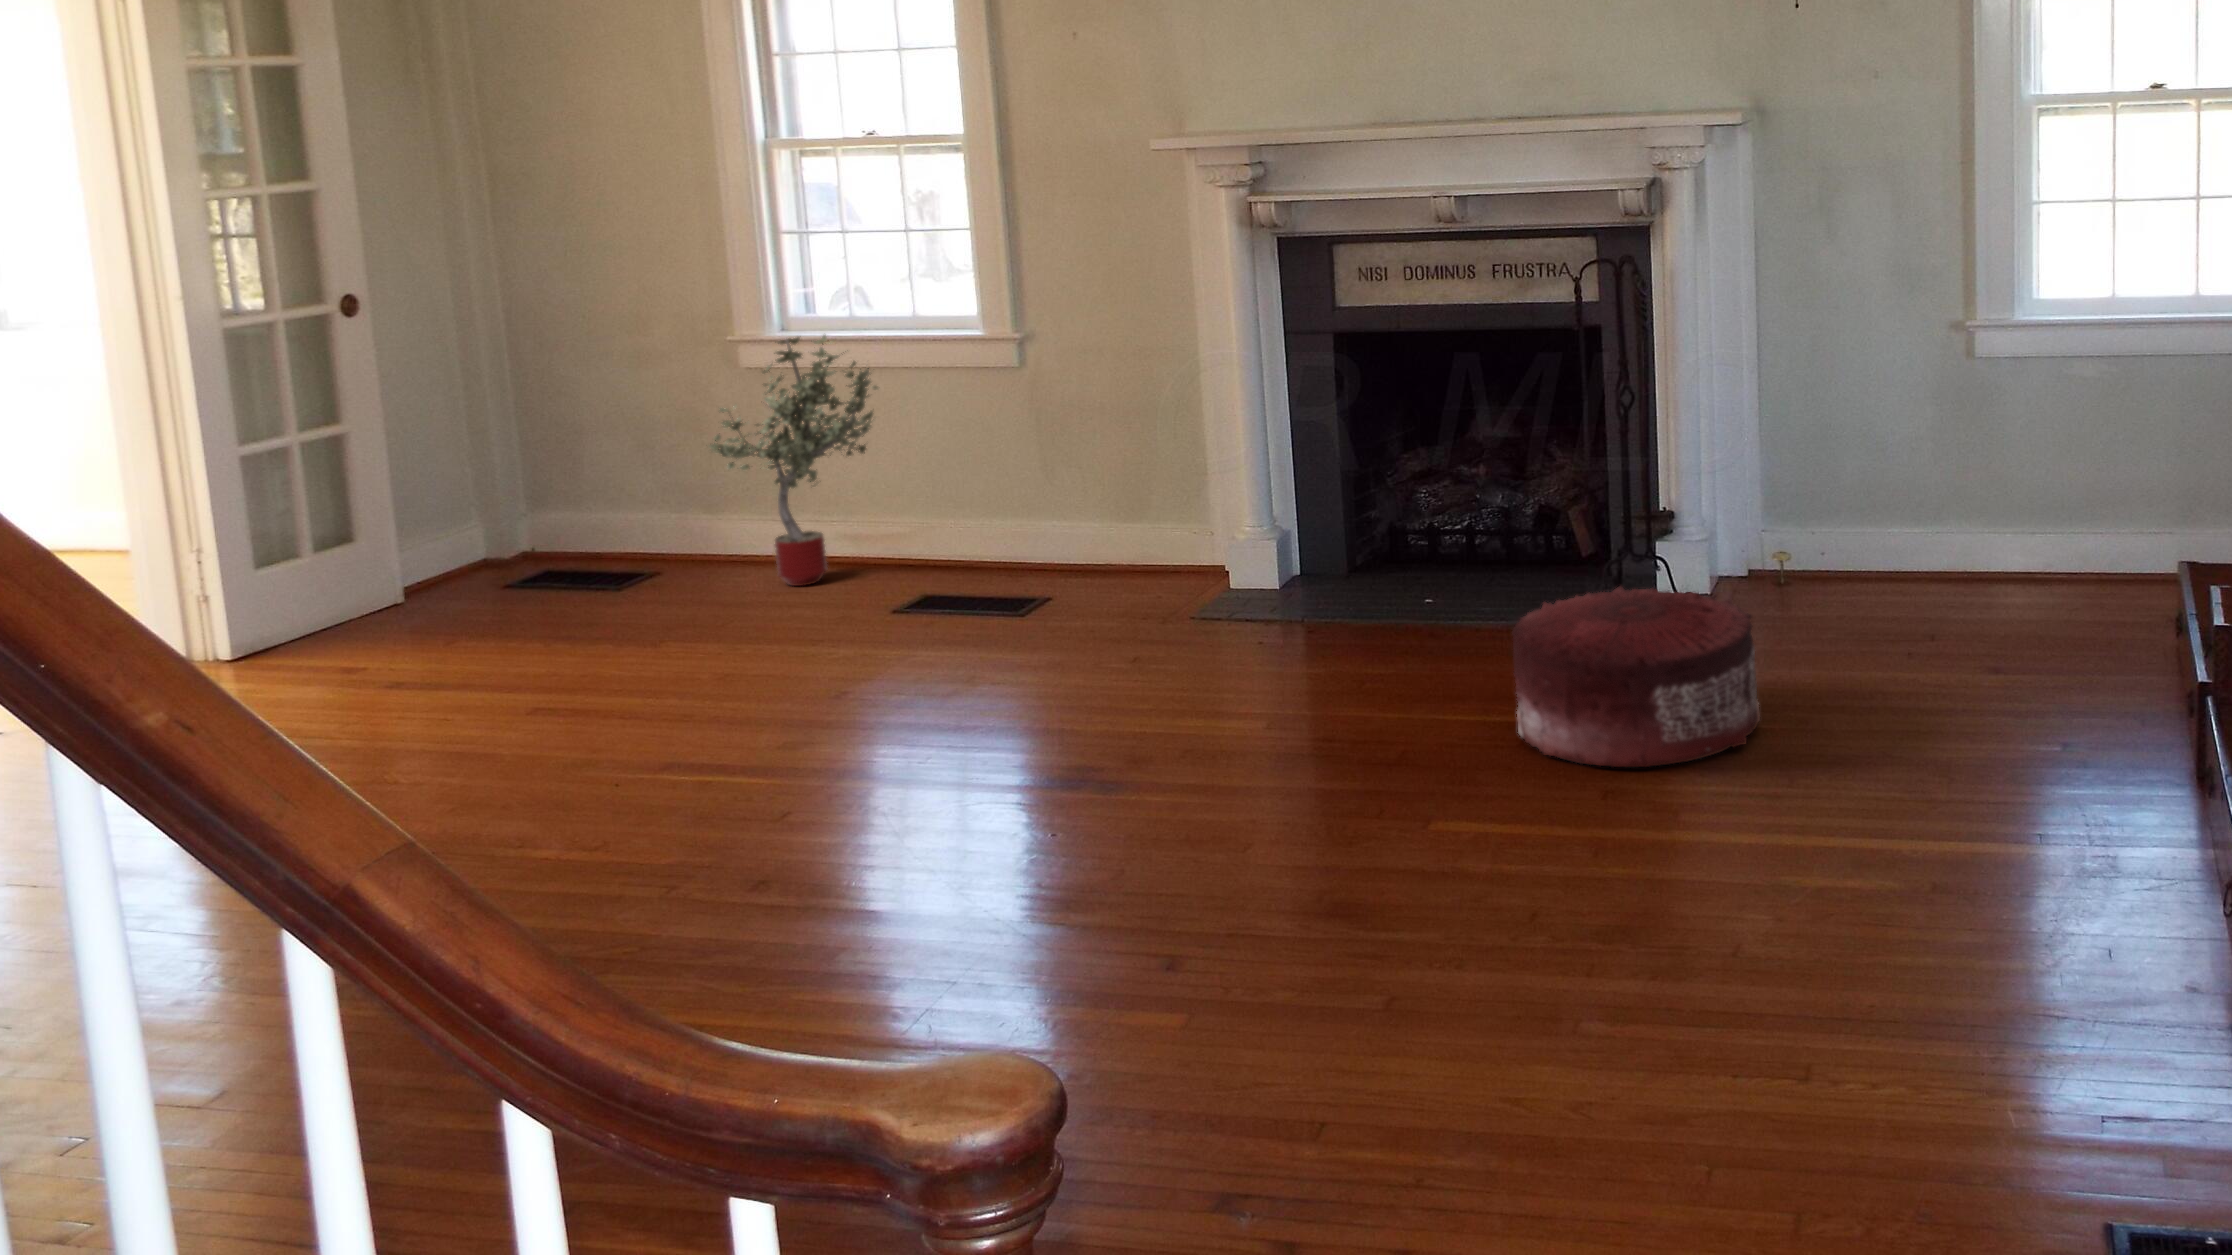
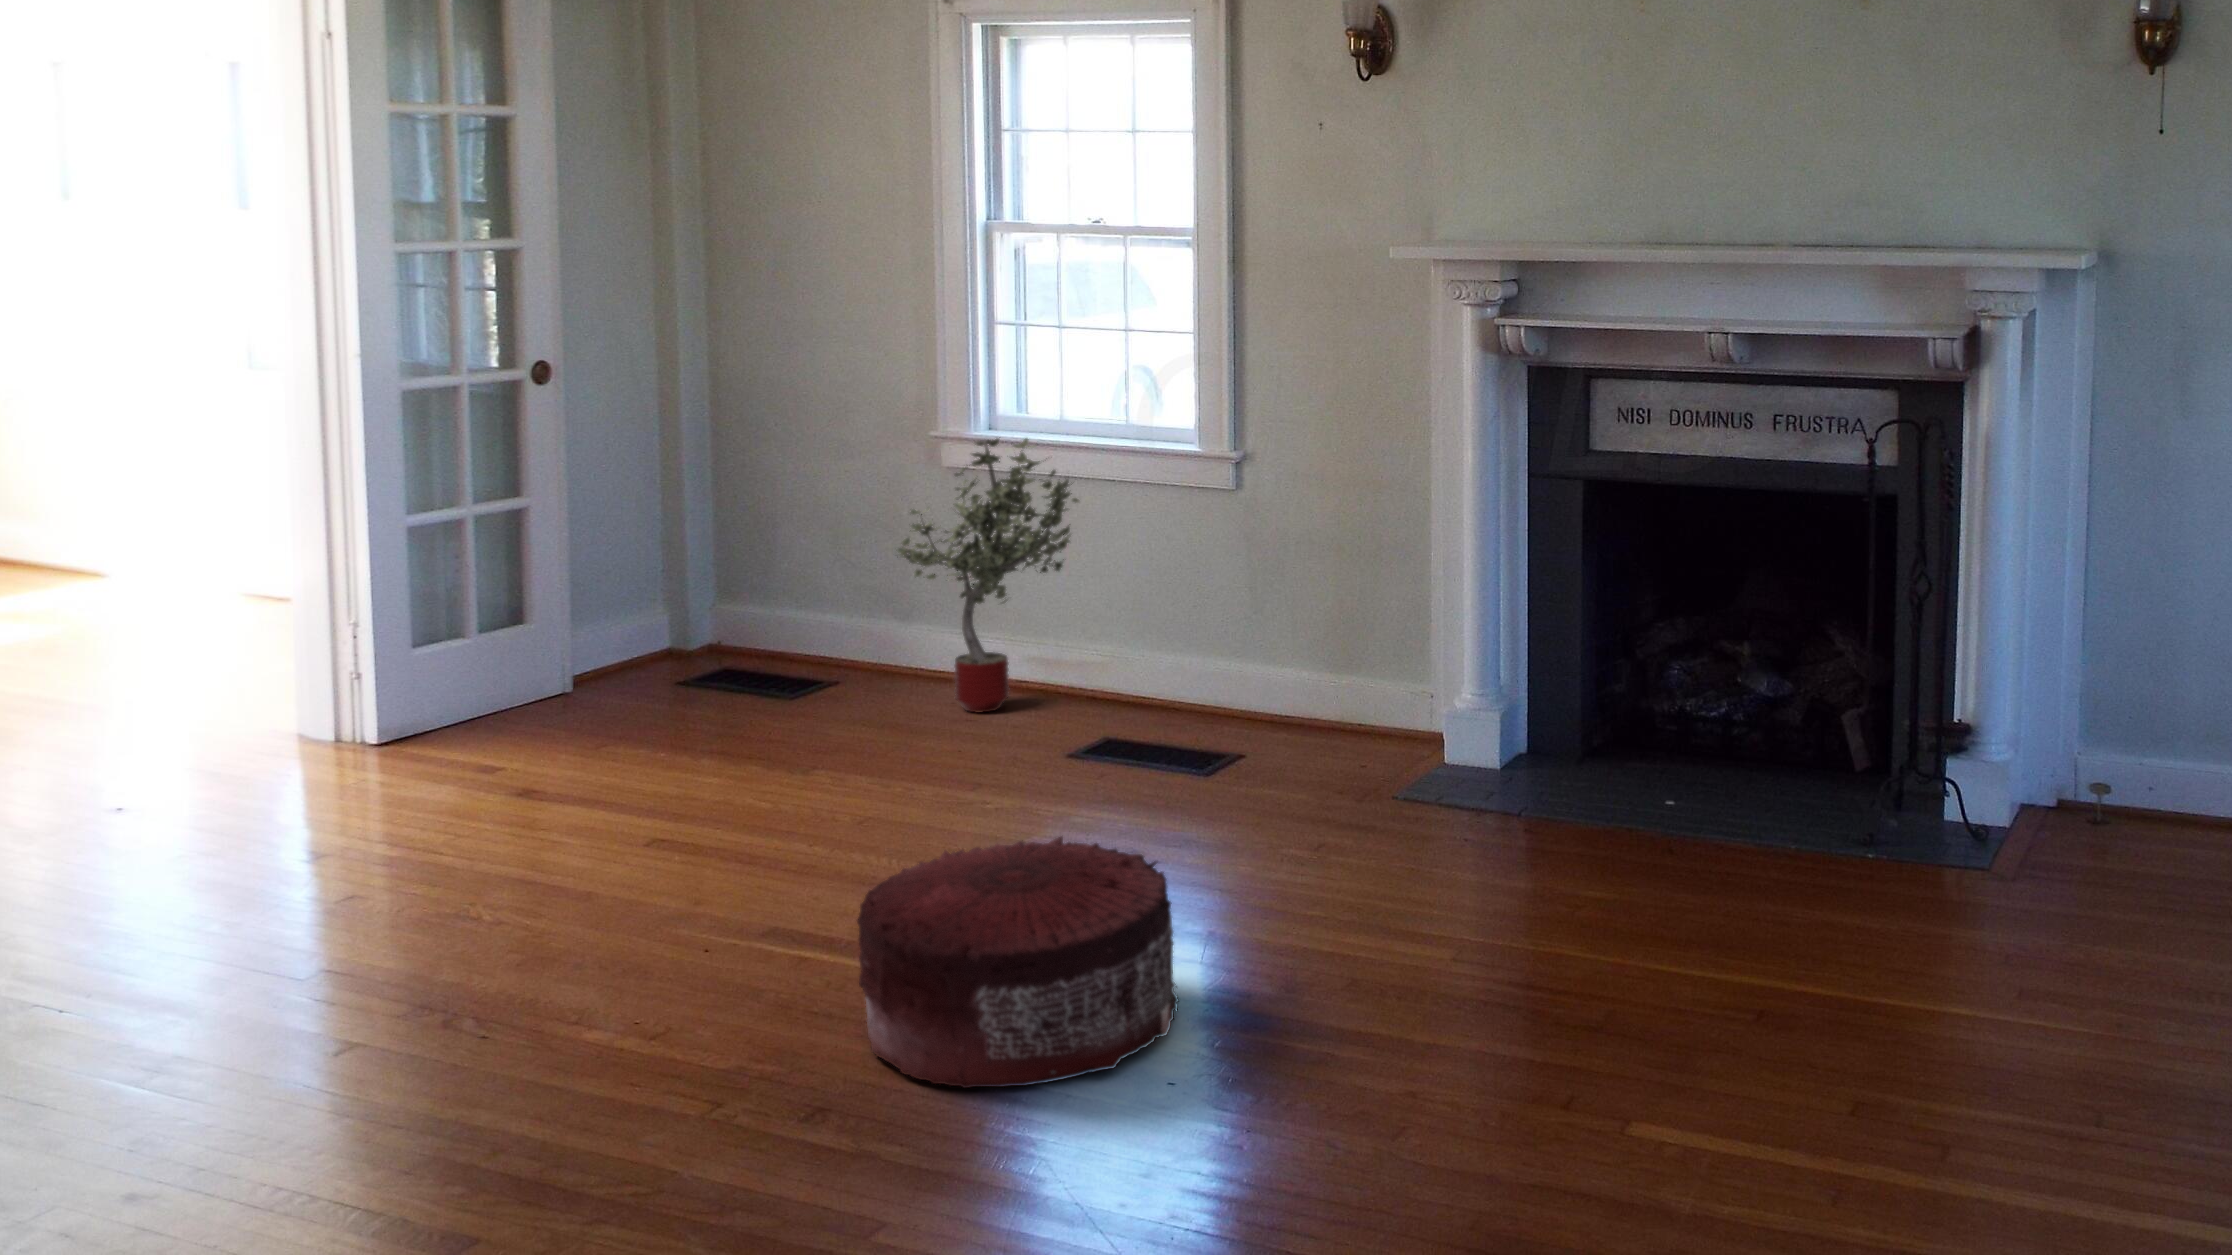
pouf: present [1512,586,1760,768] -> present [857,837,1178,1088]

